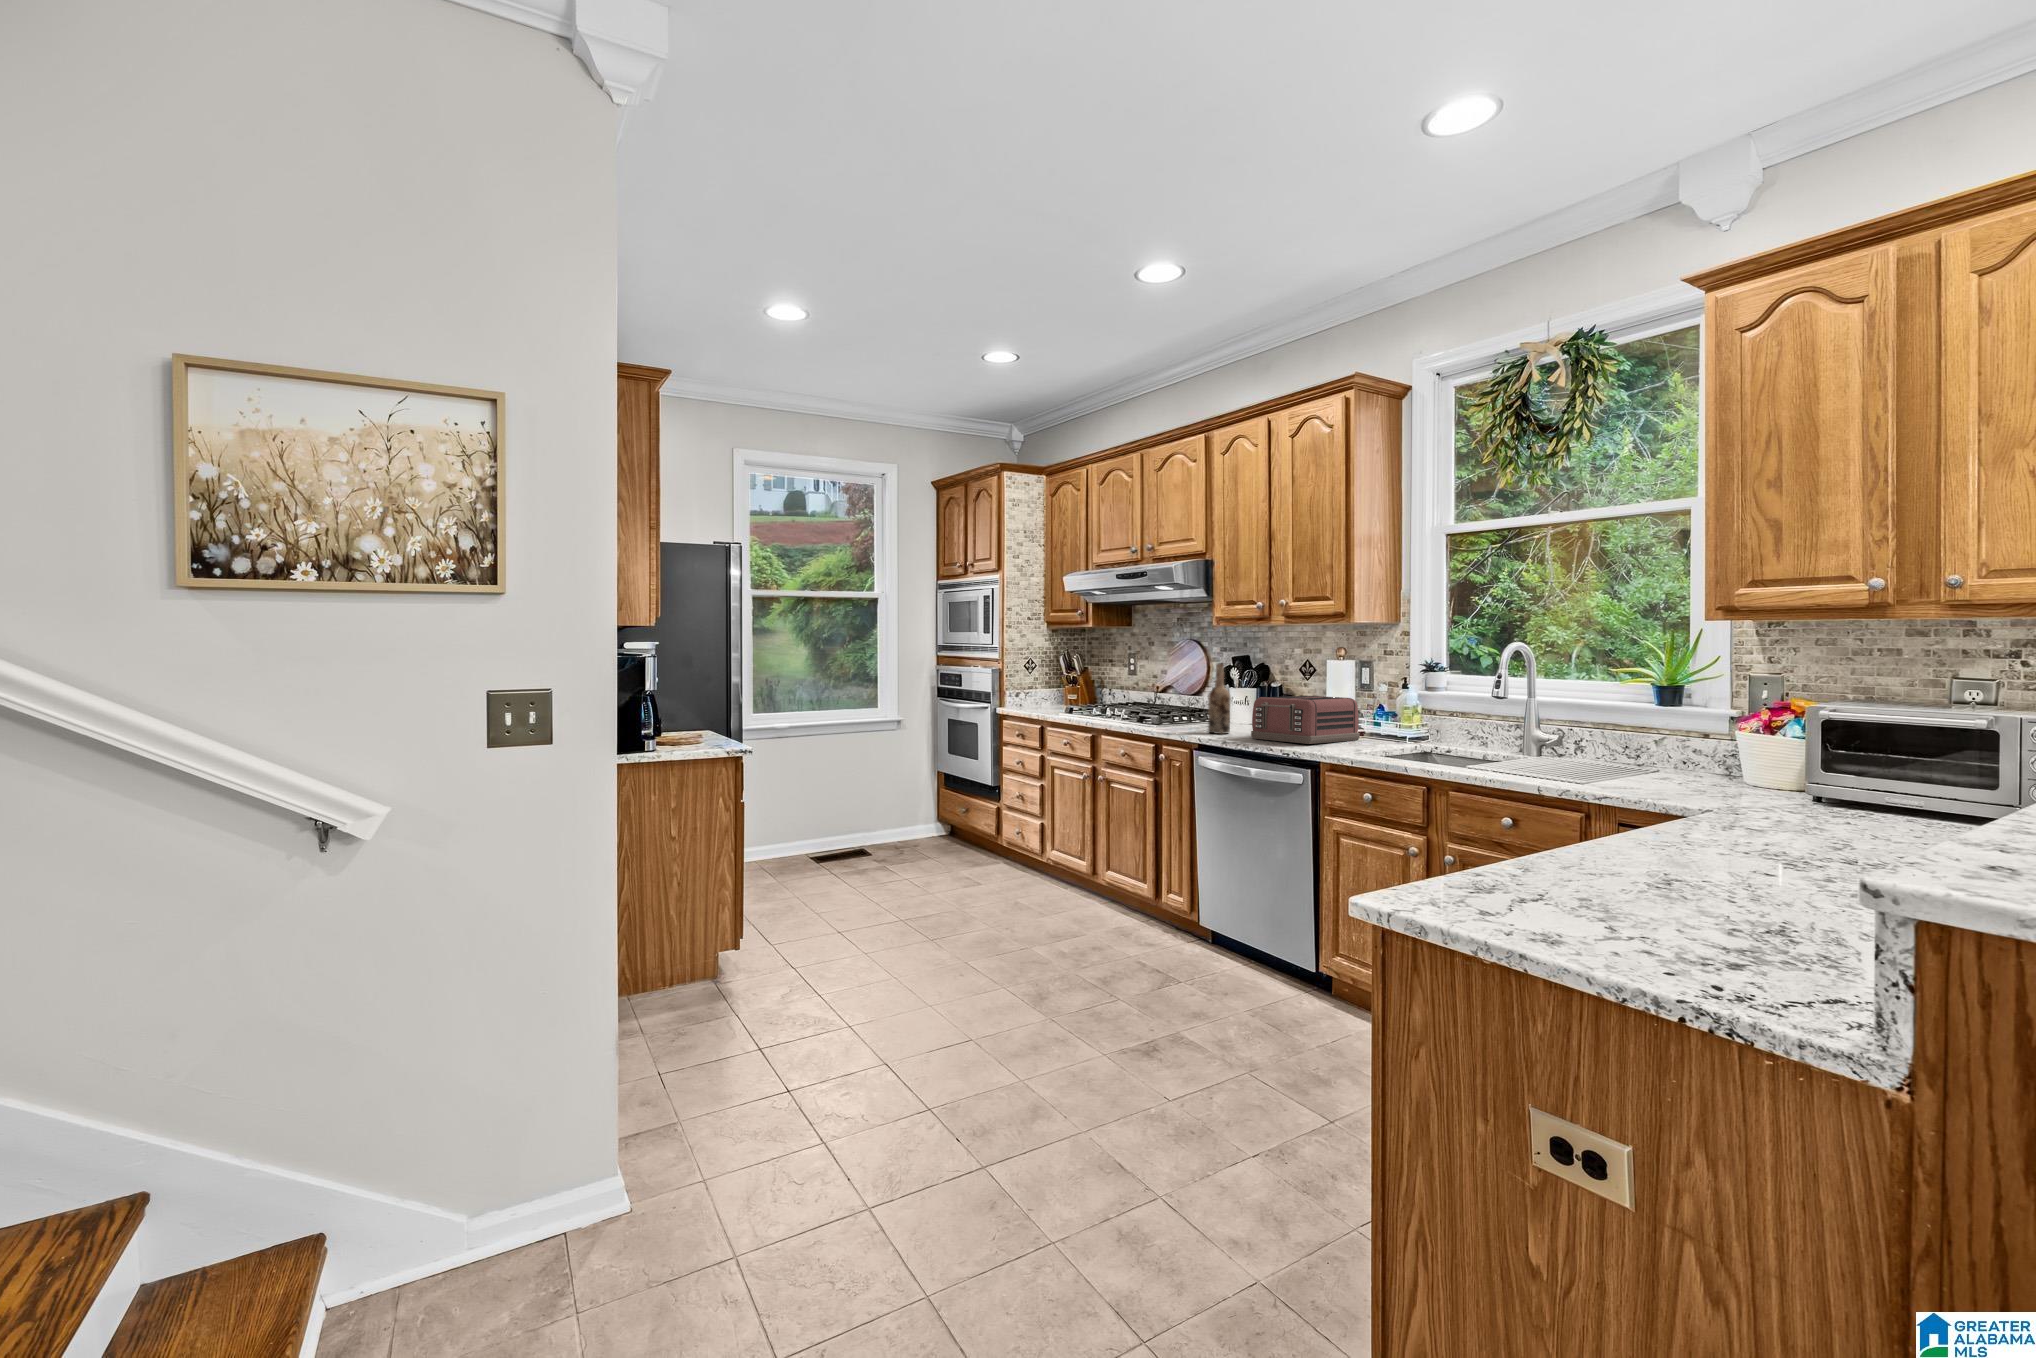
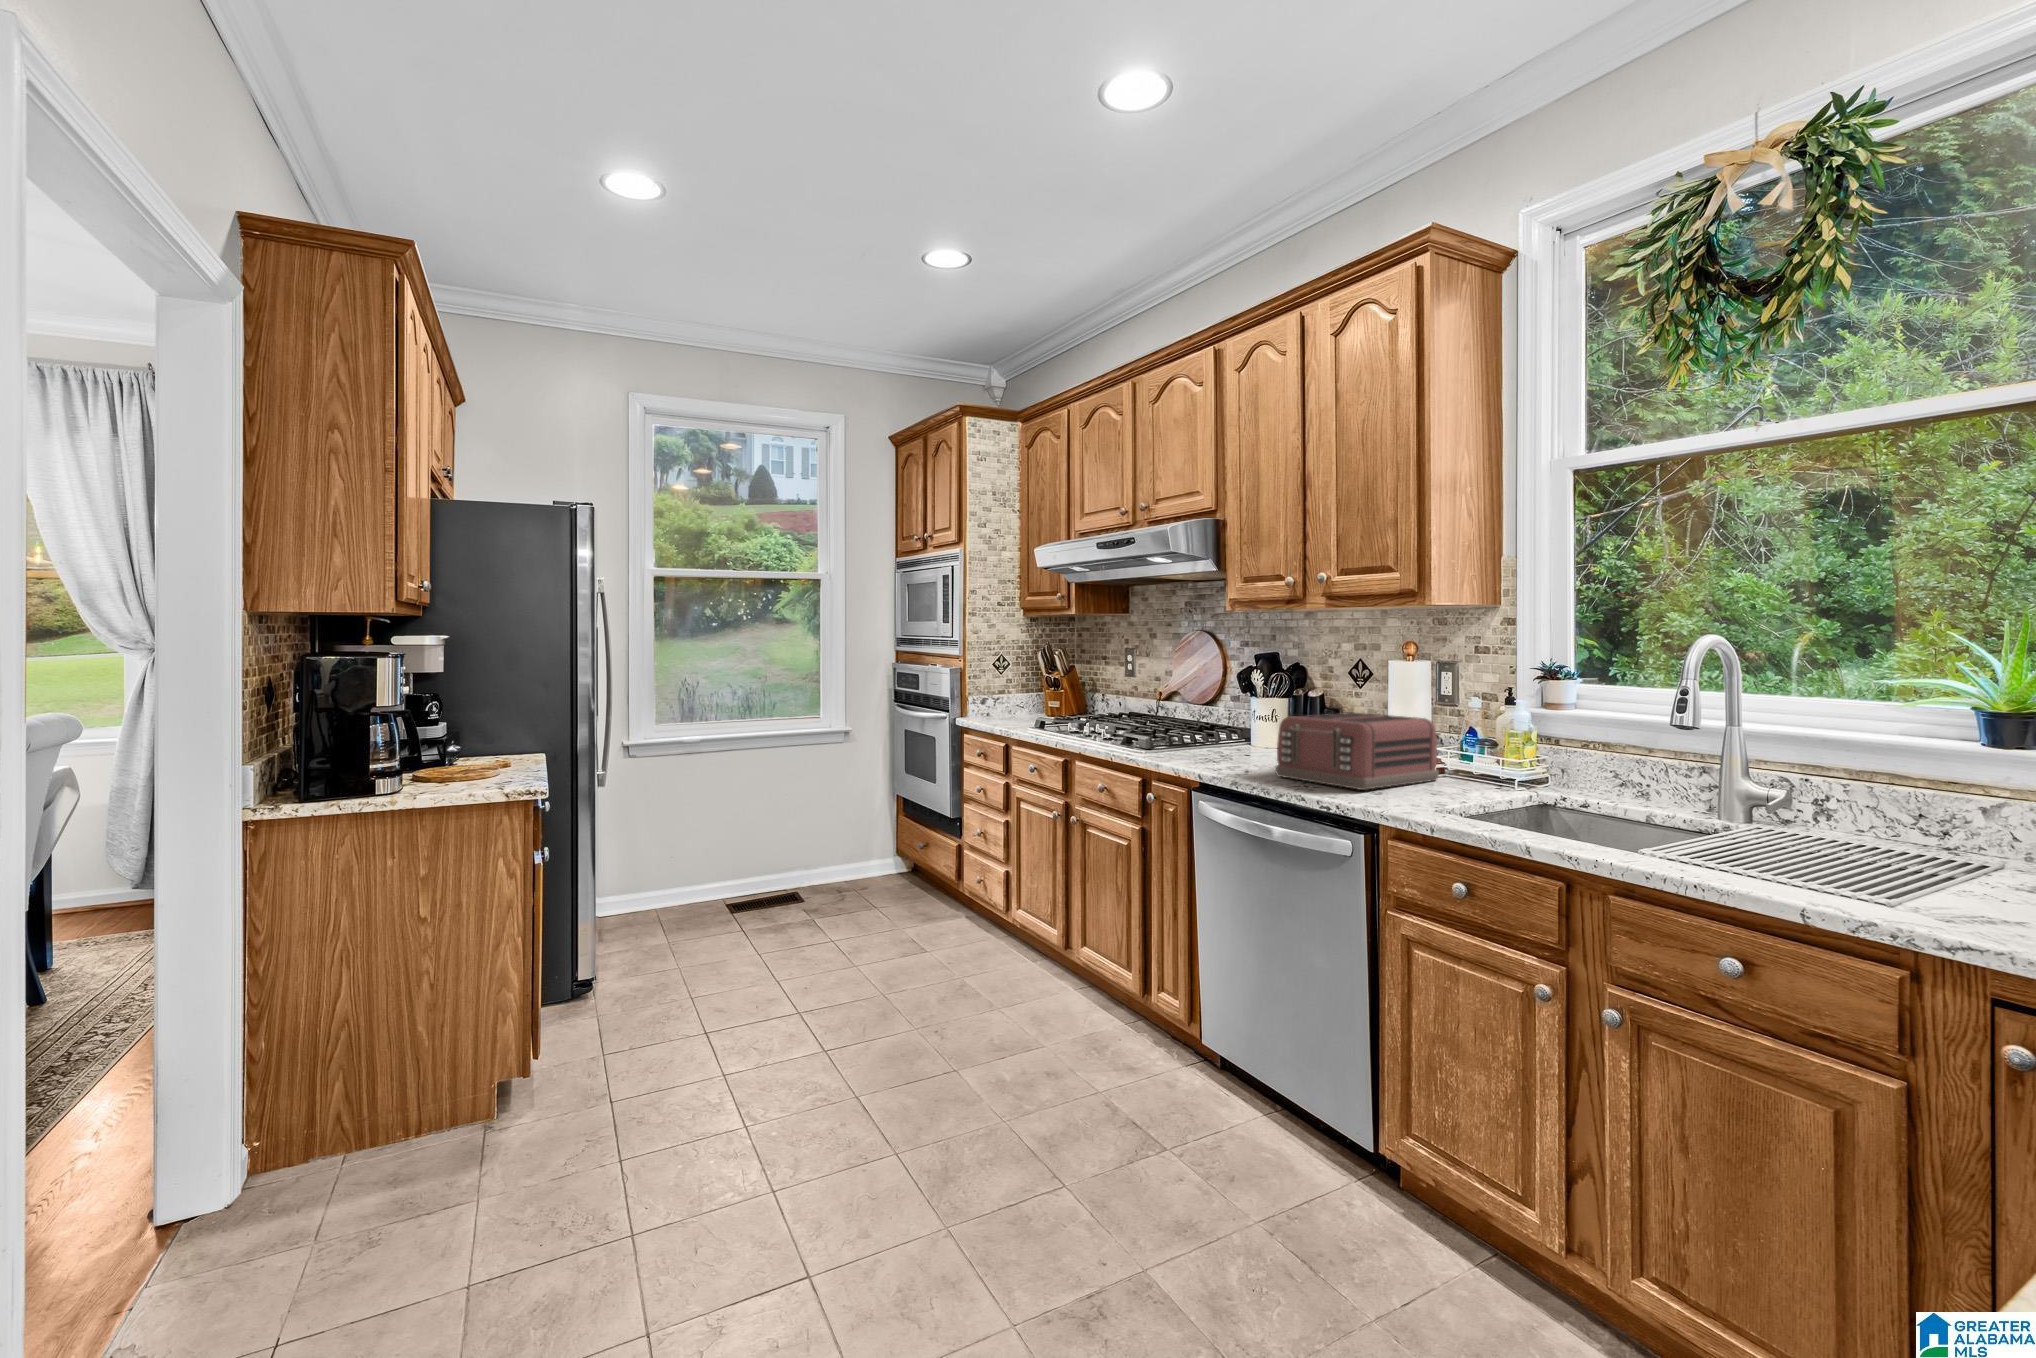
wine bottle: present [1208,664,1230,734] -> none [1215,666,1247,766]

